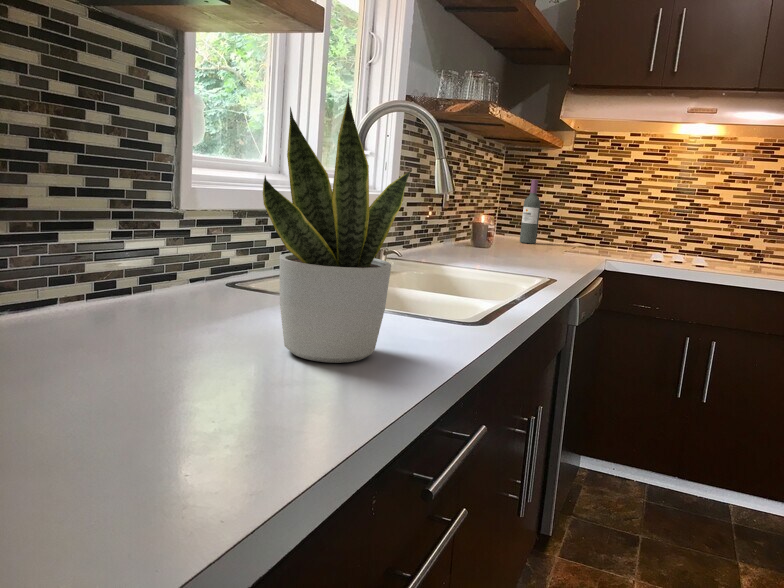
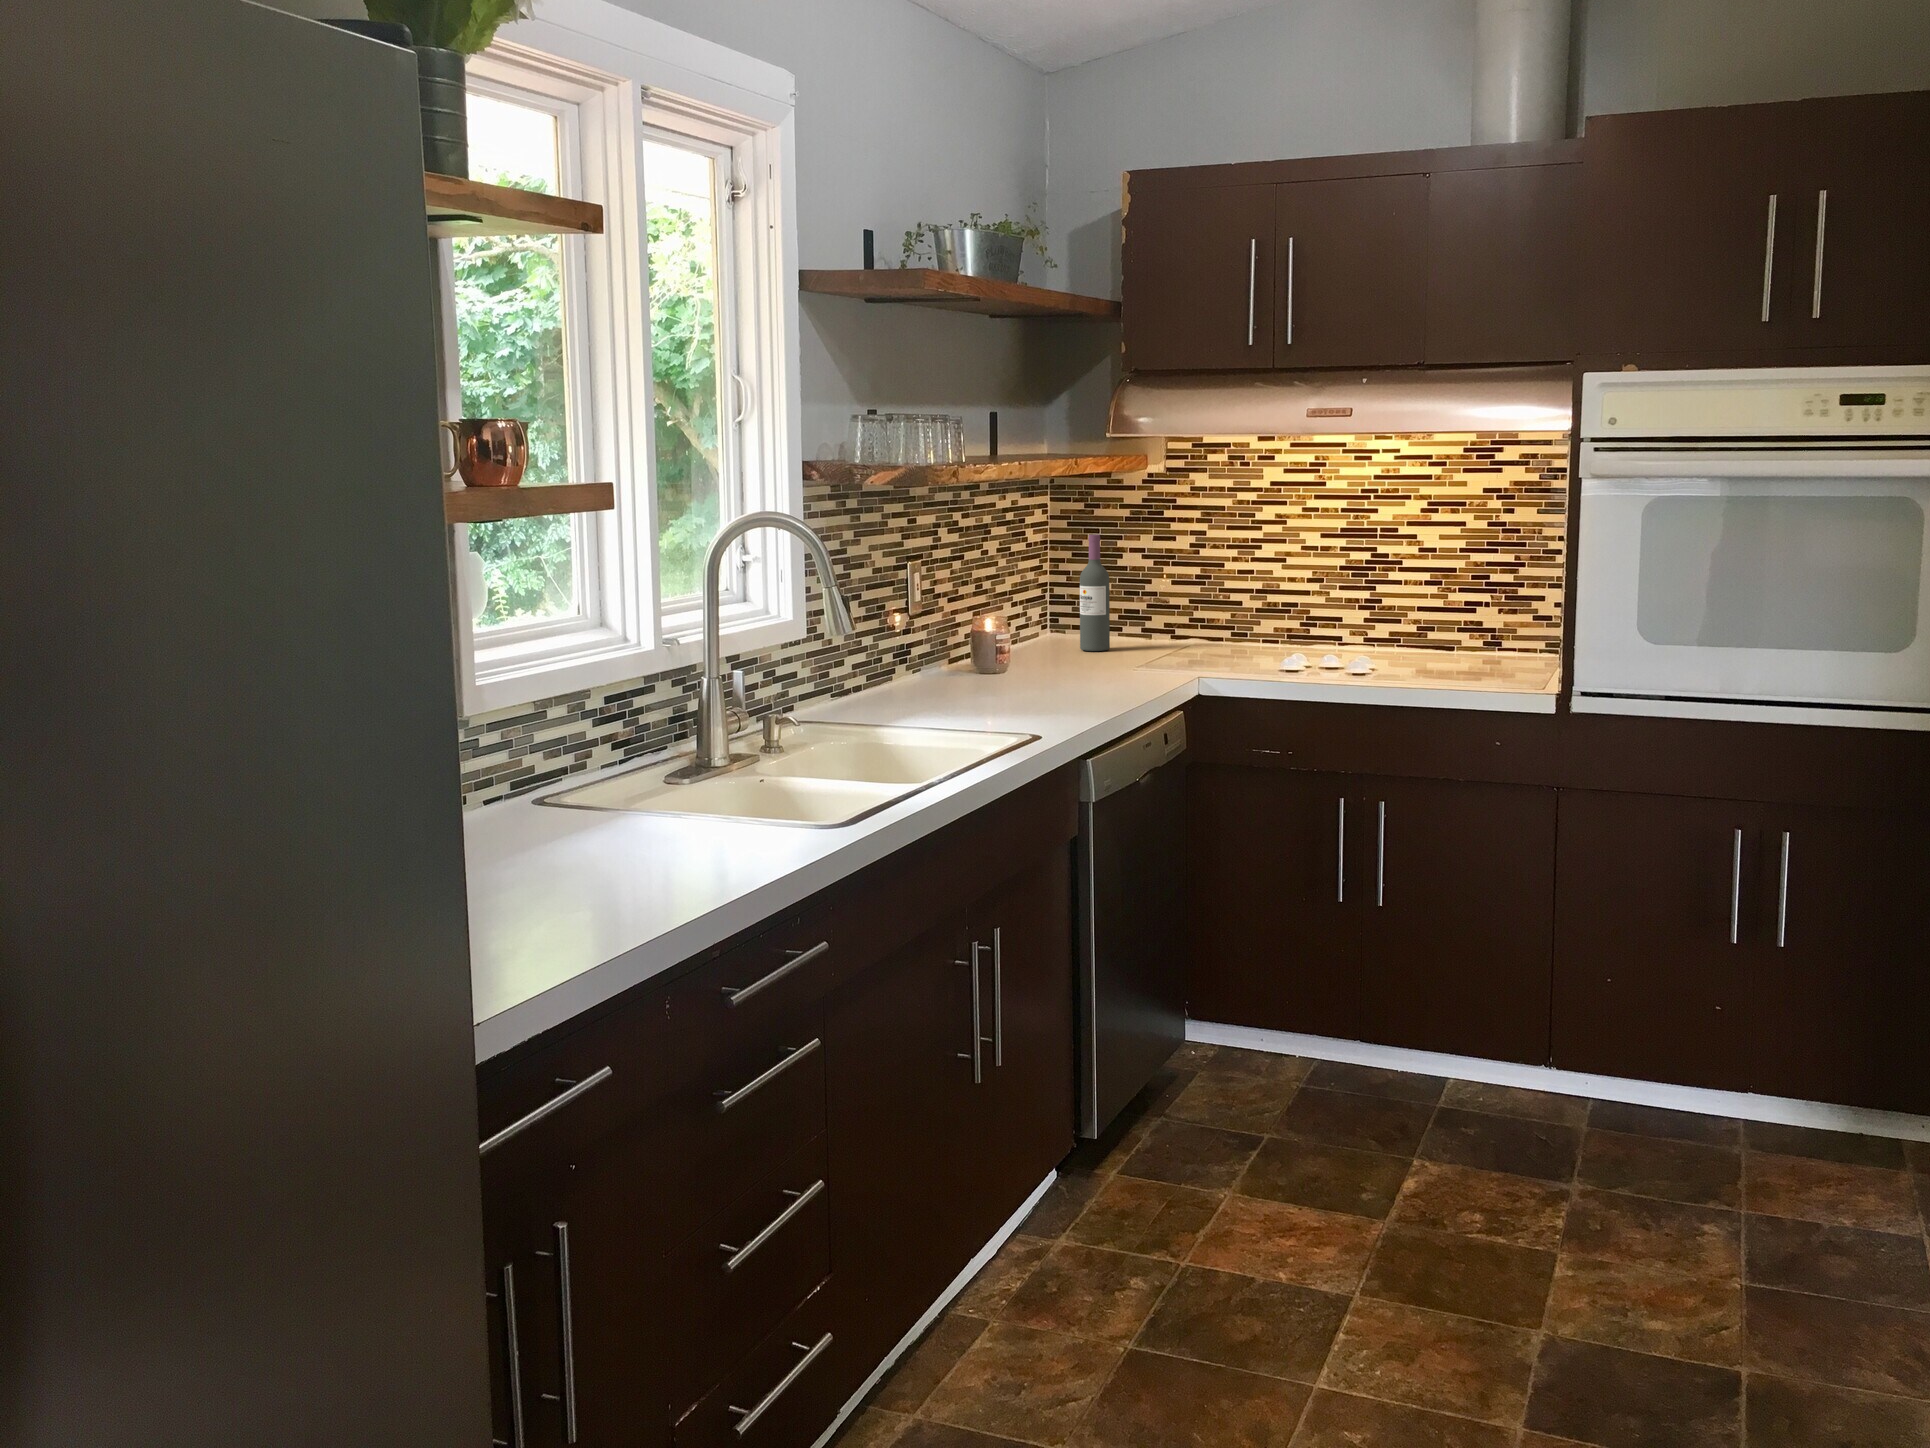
potted plant: present [263,93,412,363] -> none [547,611,718,886]

